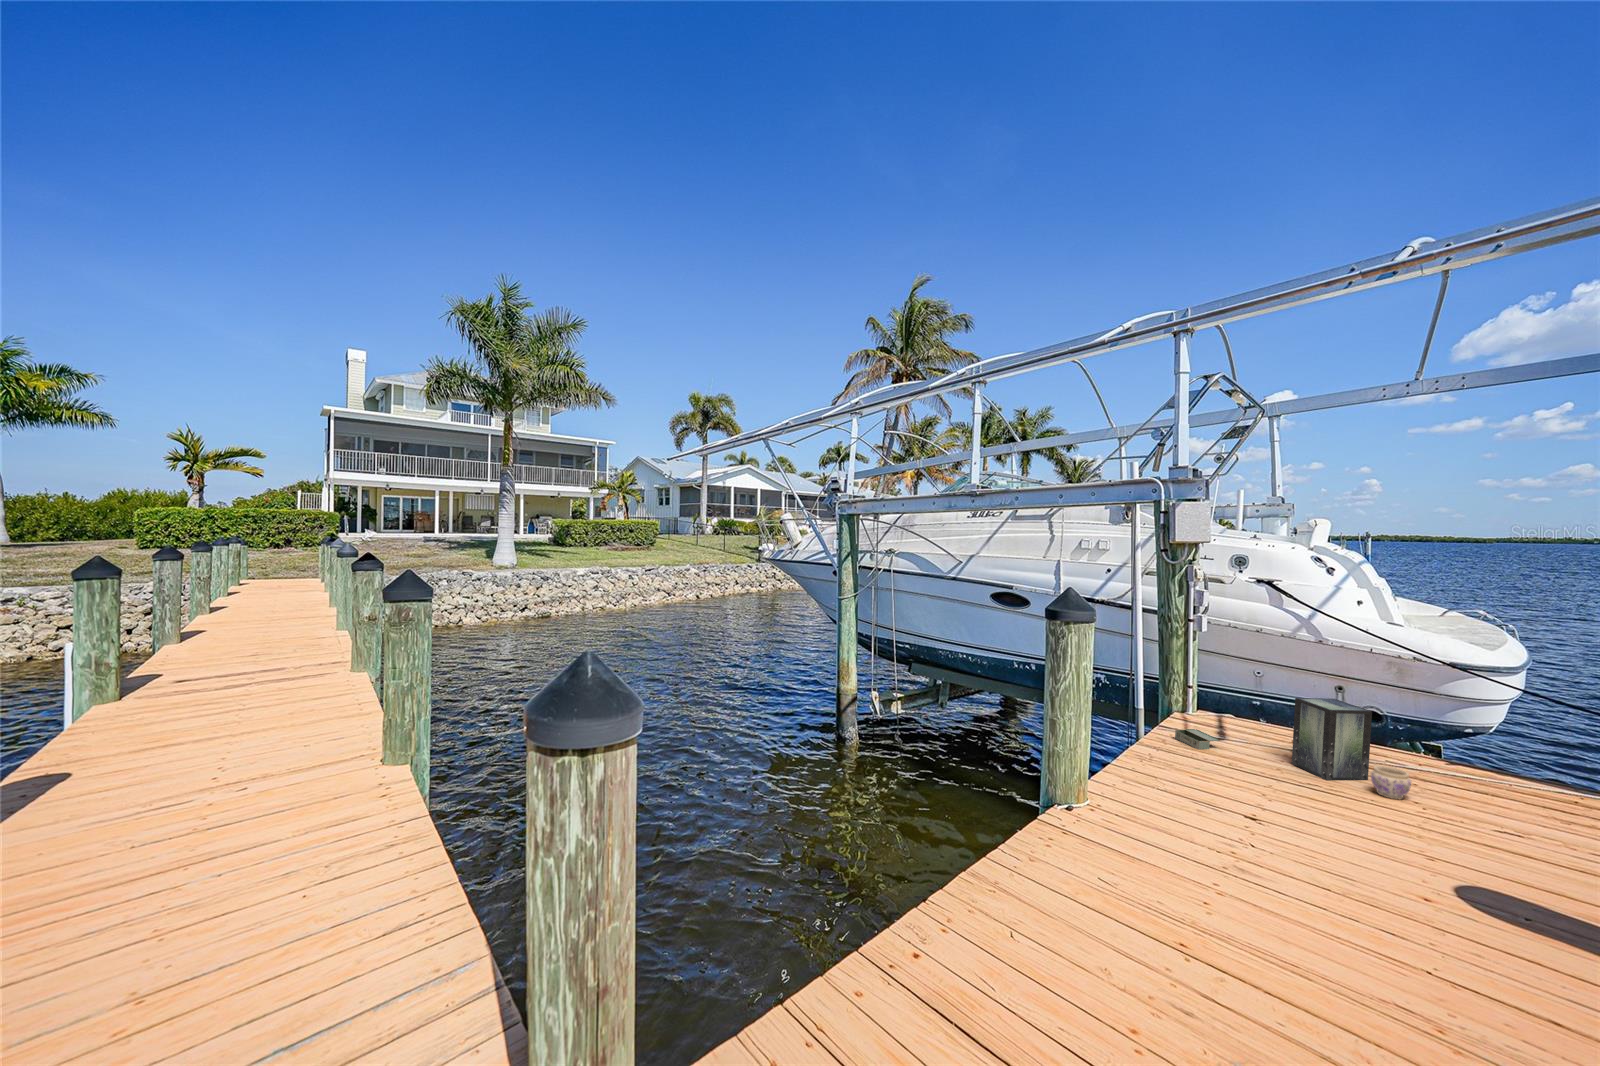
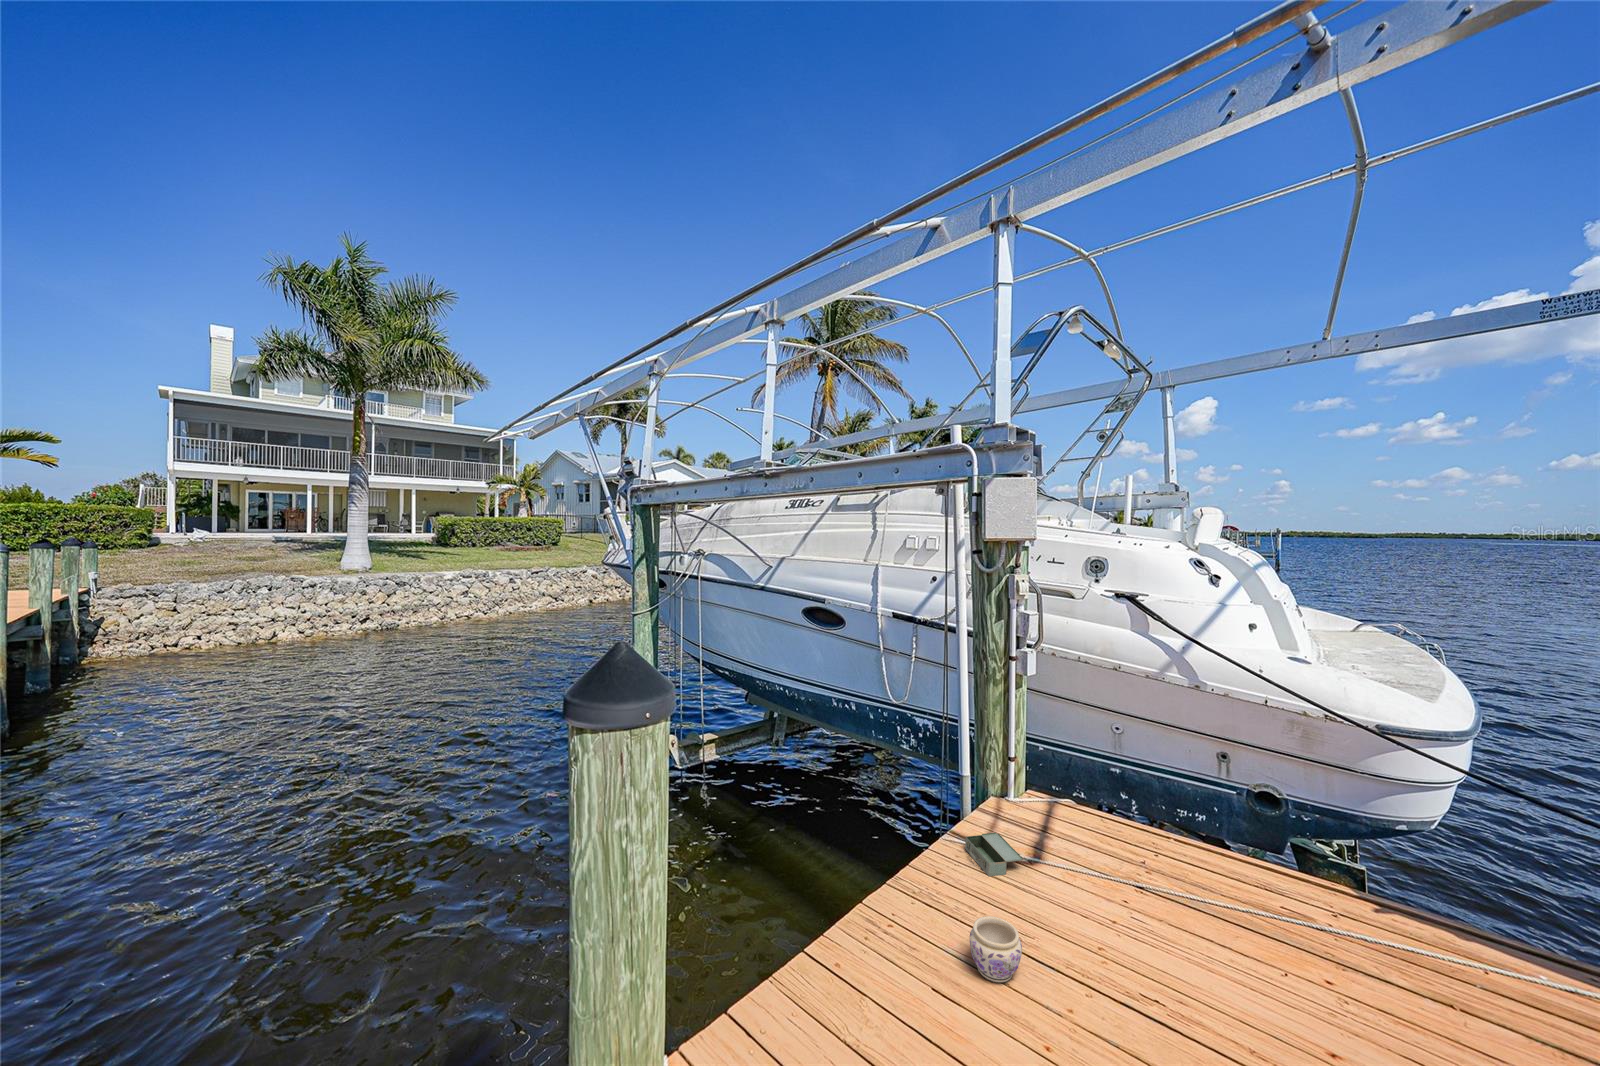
storage box: present [1292,698,1372,781] -> none [1121,801,1239,957]
planter: present [1371,765,1411,799] -> present [970,916,1022,983]

